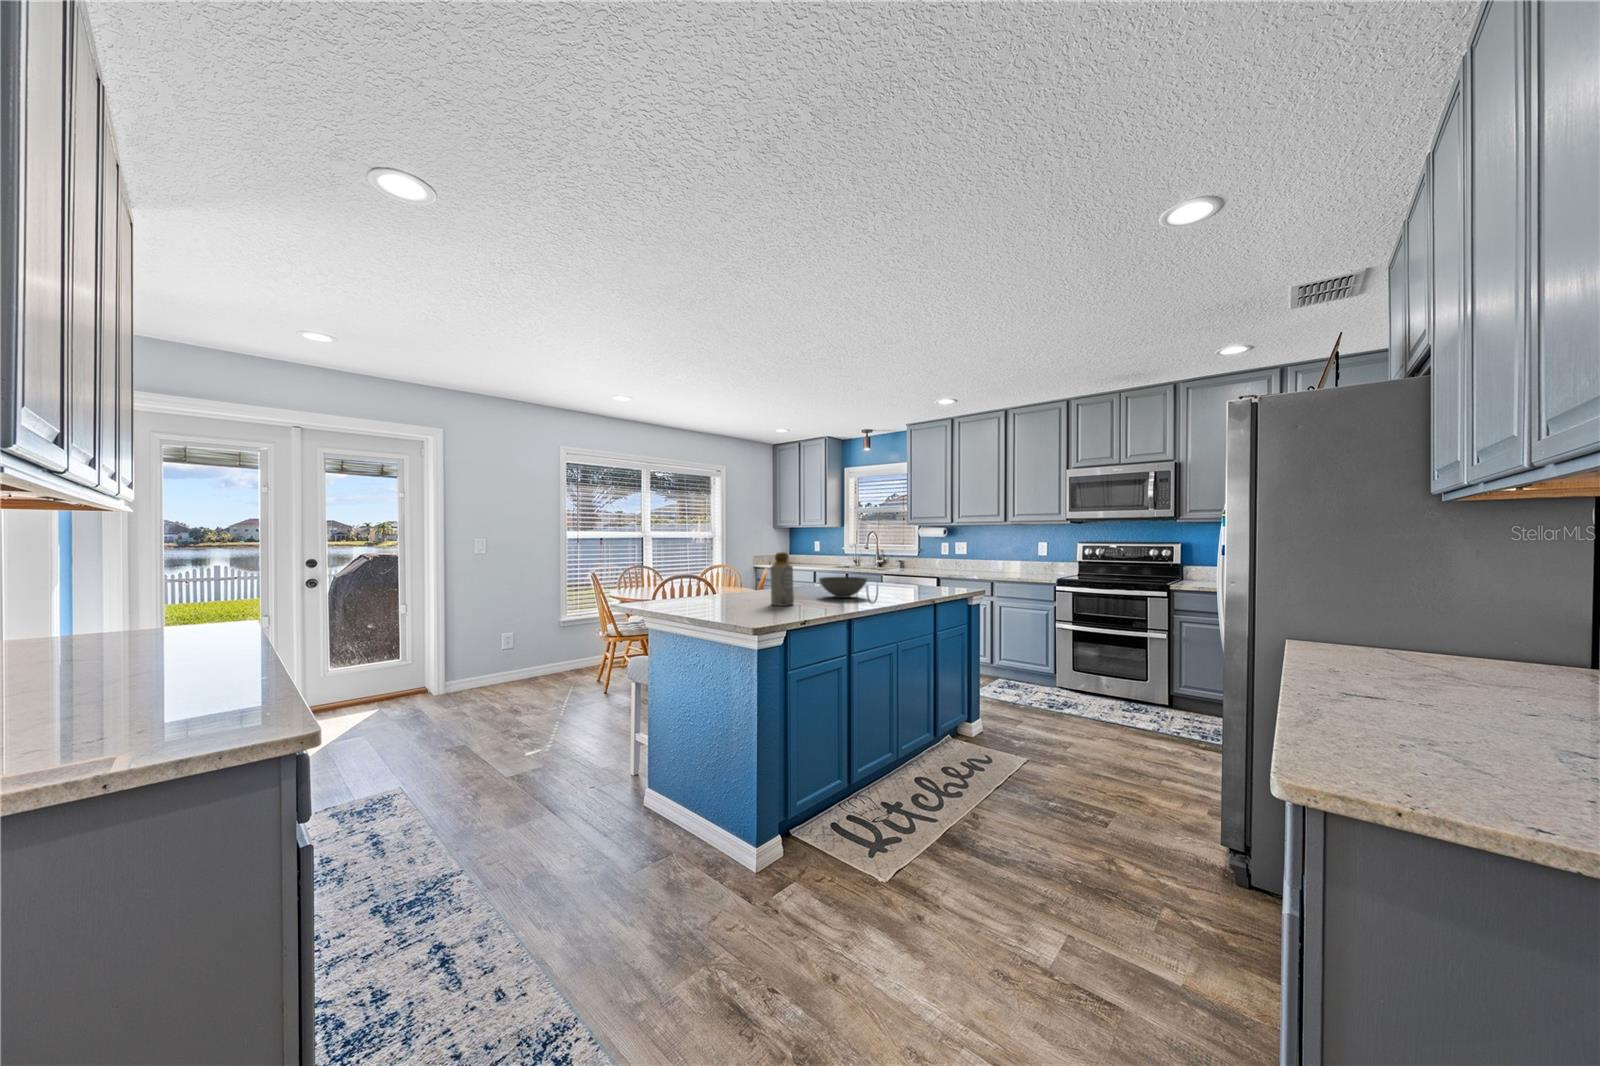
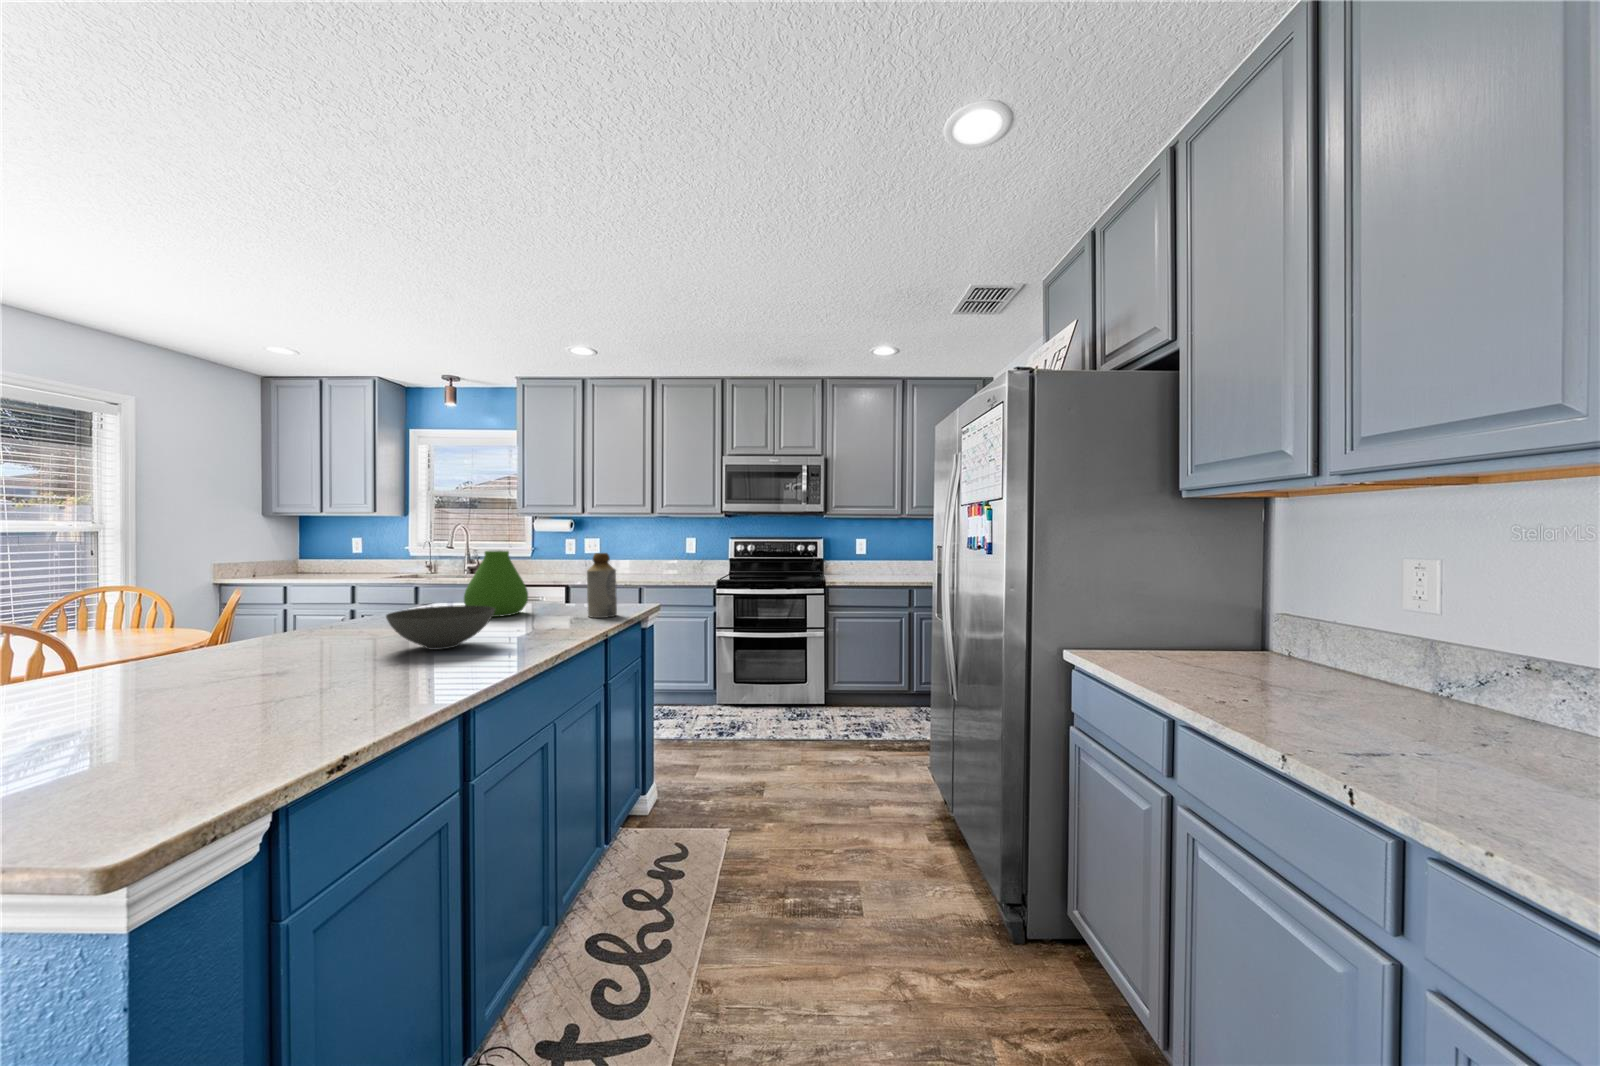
vase: none [860,548,895,588] -> present [464,550,528,617]
bottle: present [770,552,794,606] -> present [587,553,617,618]

